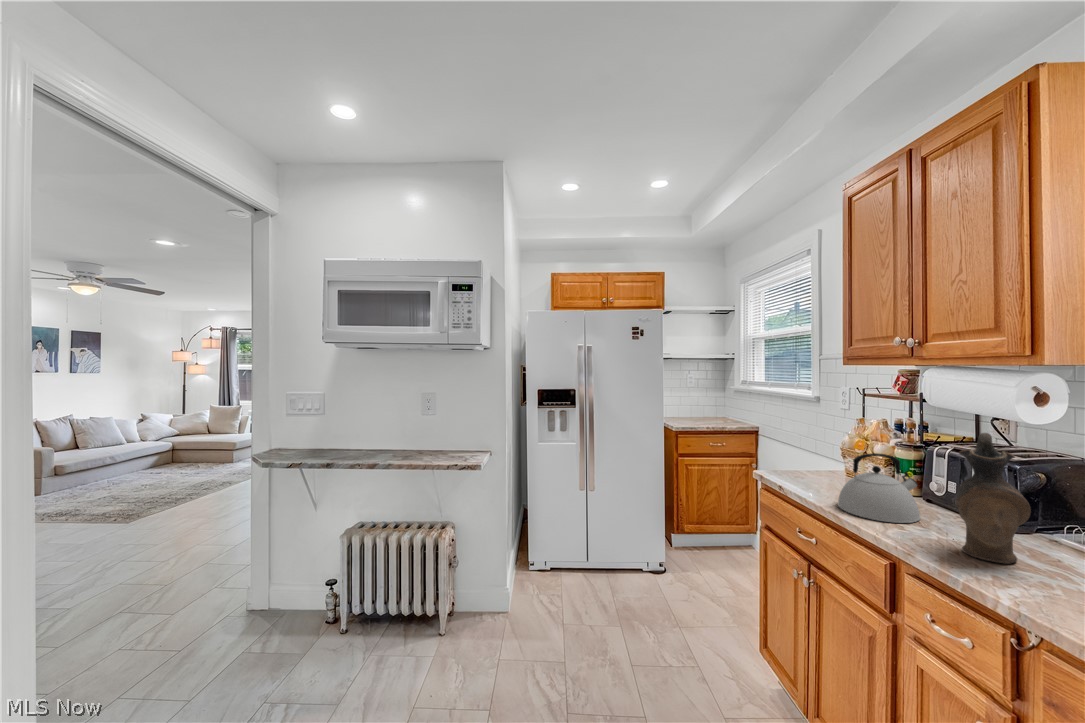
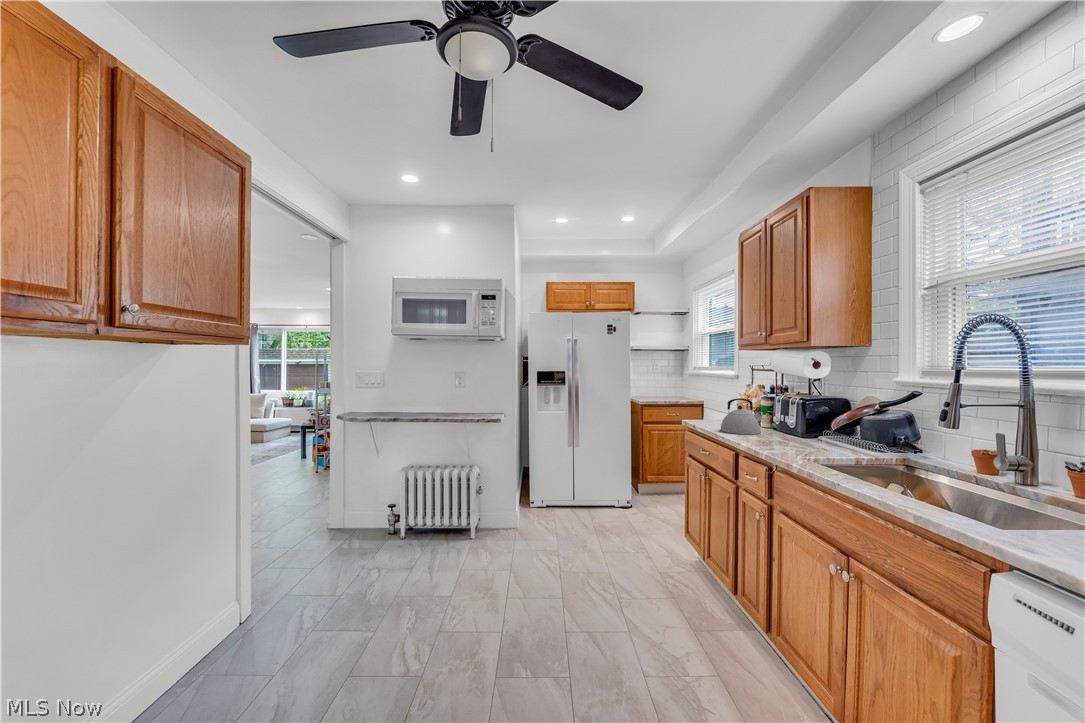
ceramic pitcher: present [956,433,1031,563] -> none [762,381,790,442]

